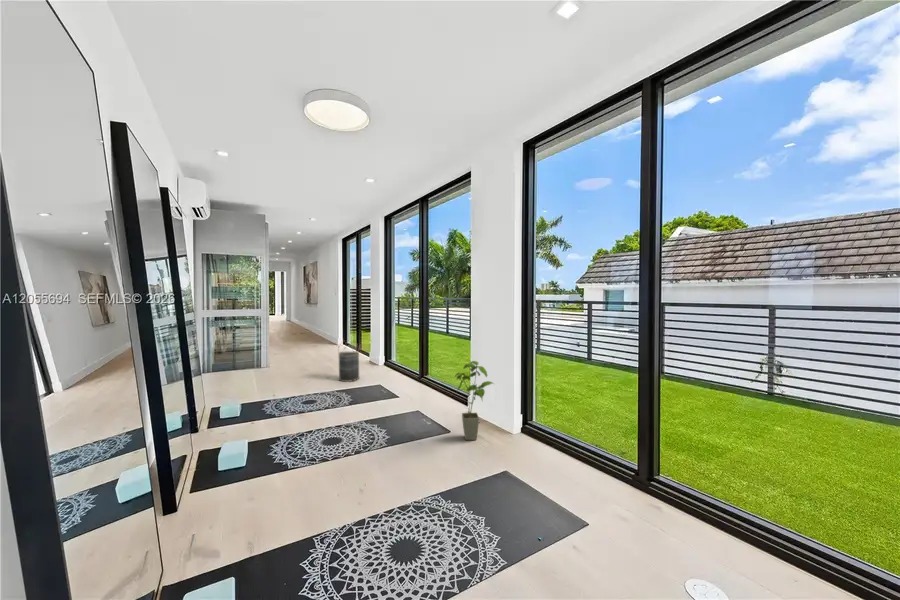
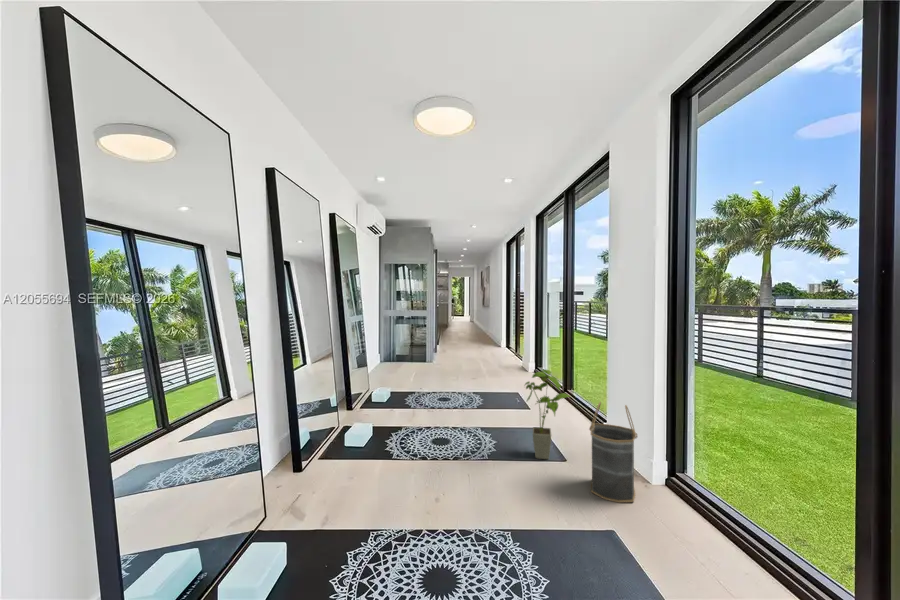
basket: present [339,351,359,382] -> present [590,402,637,503]

